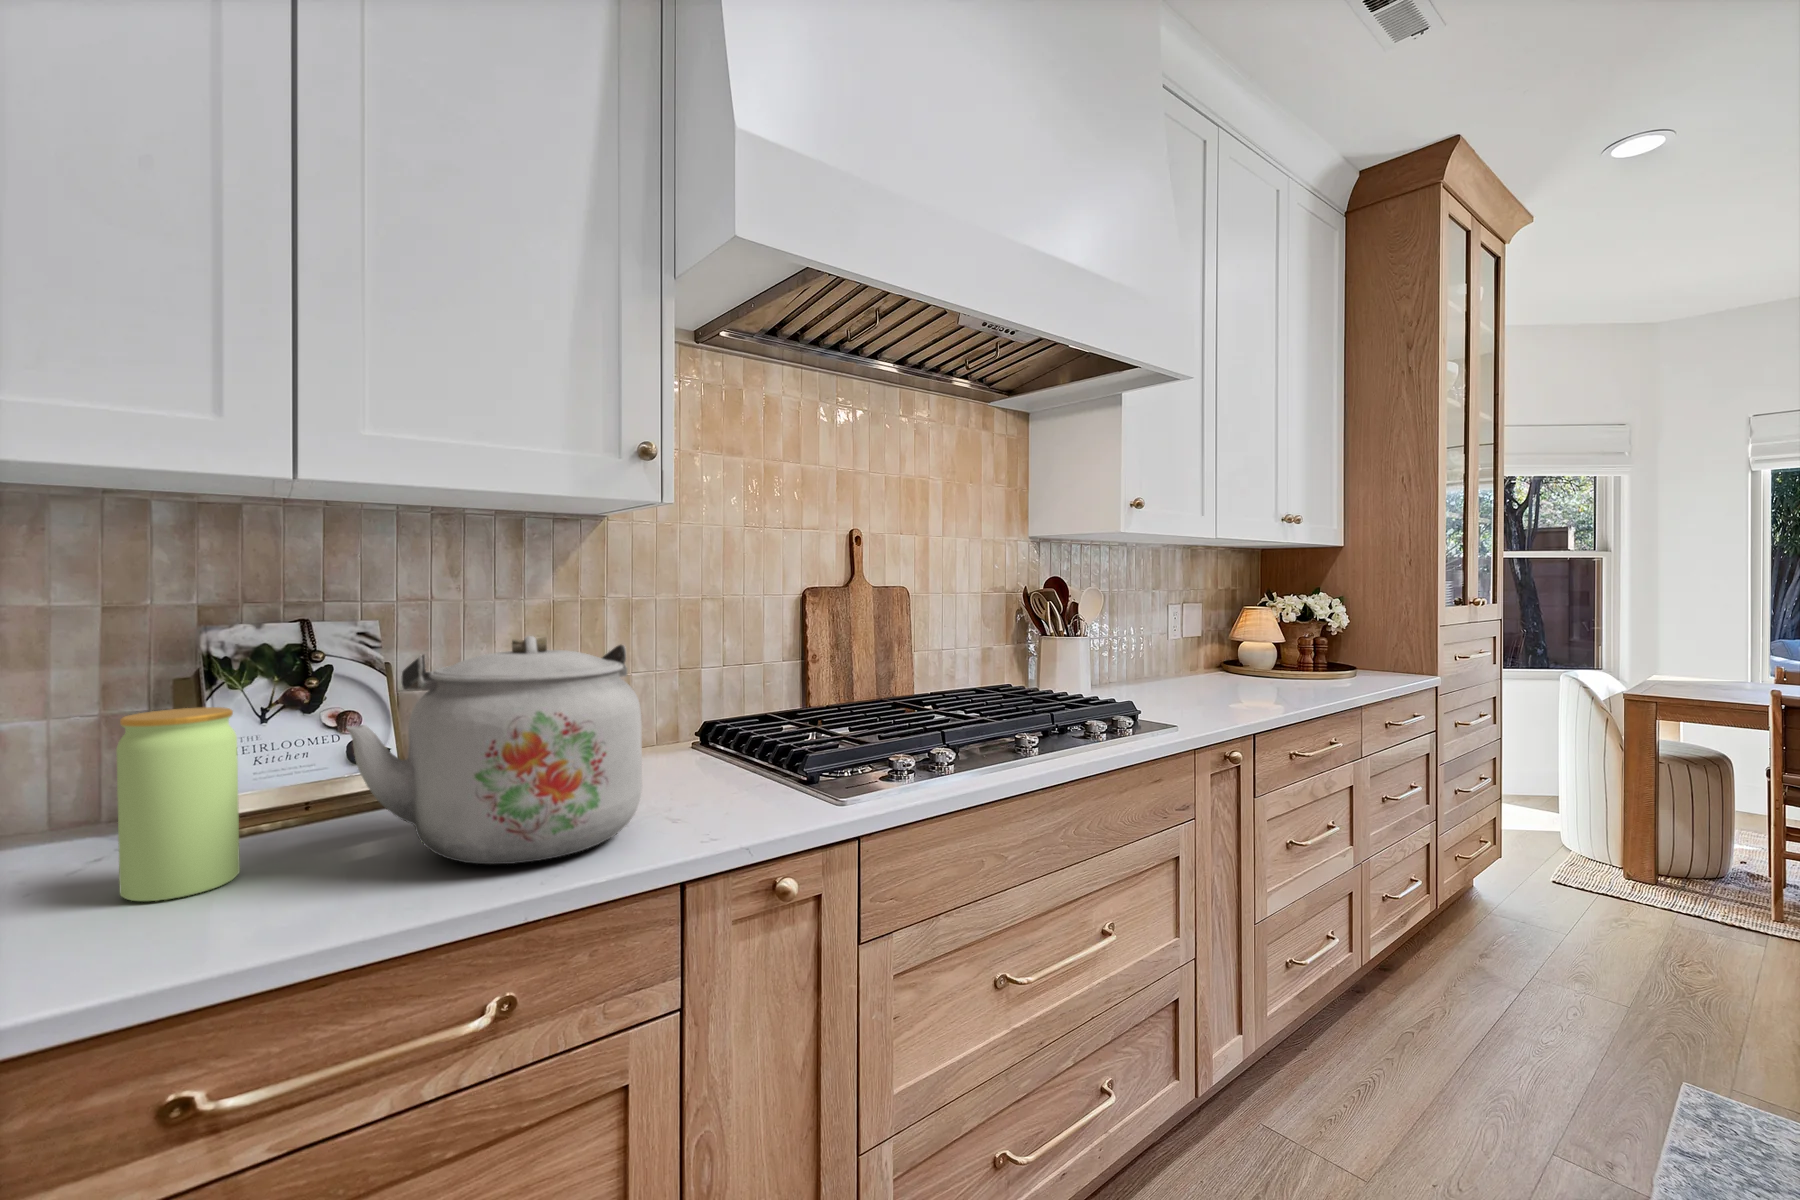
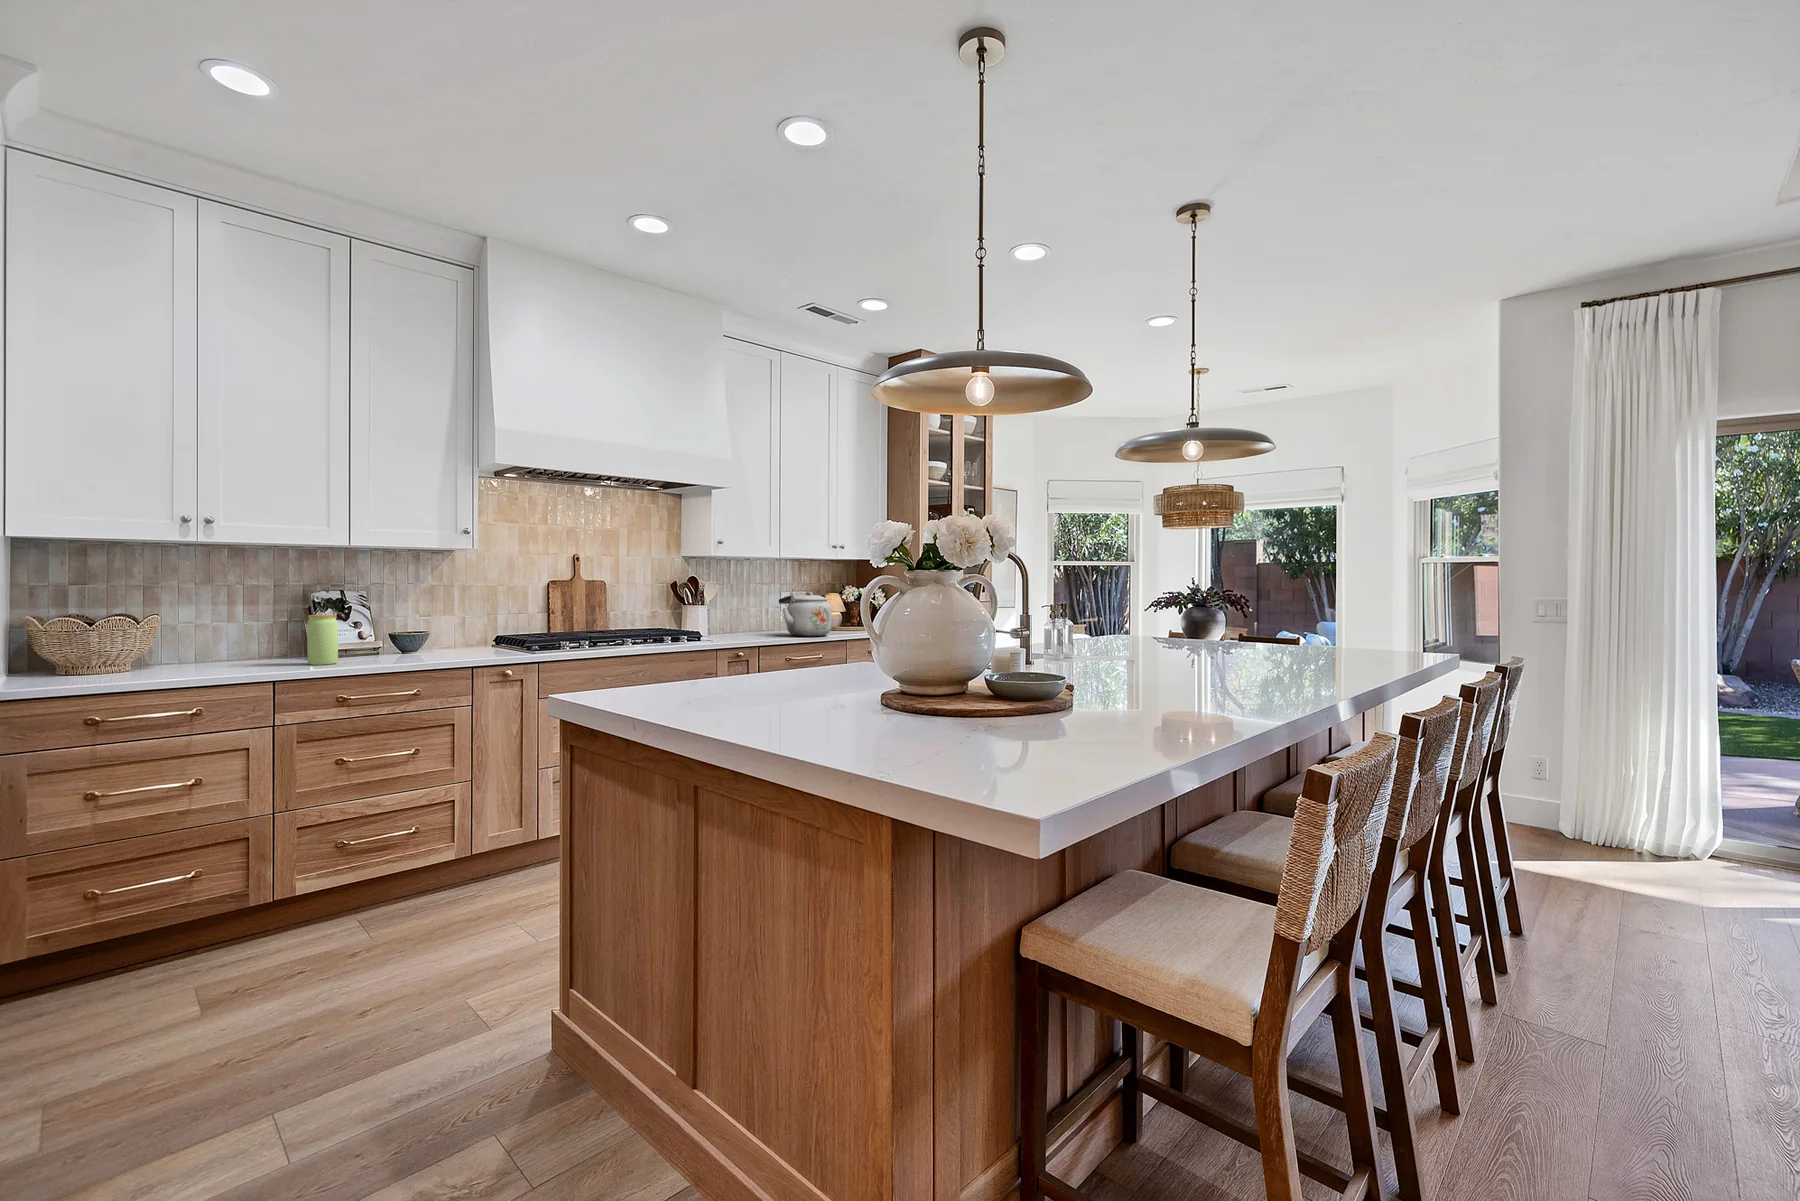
kettle: present [347,636,642,864] -> present [779,592,832,636]

